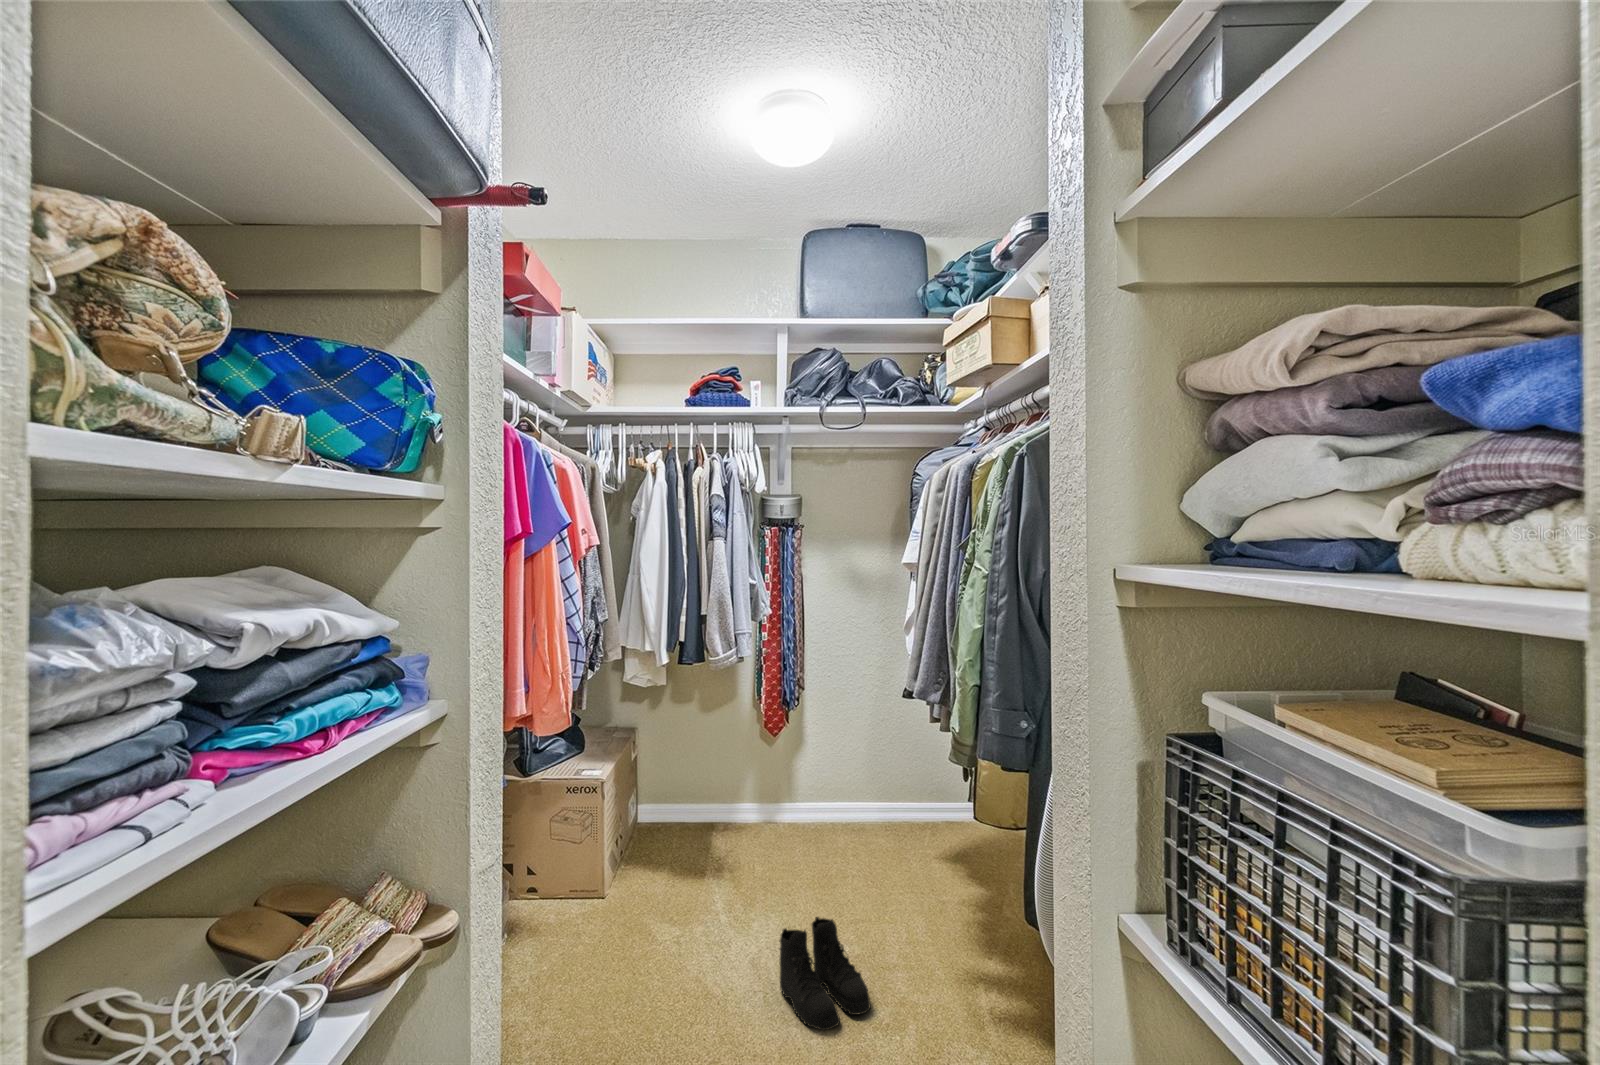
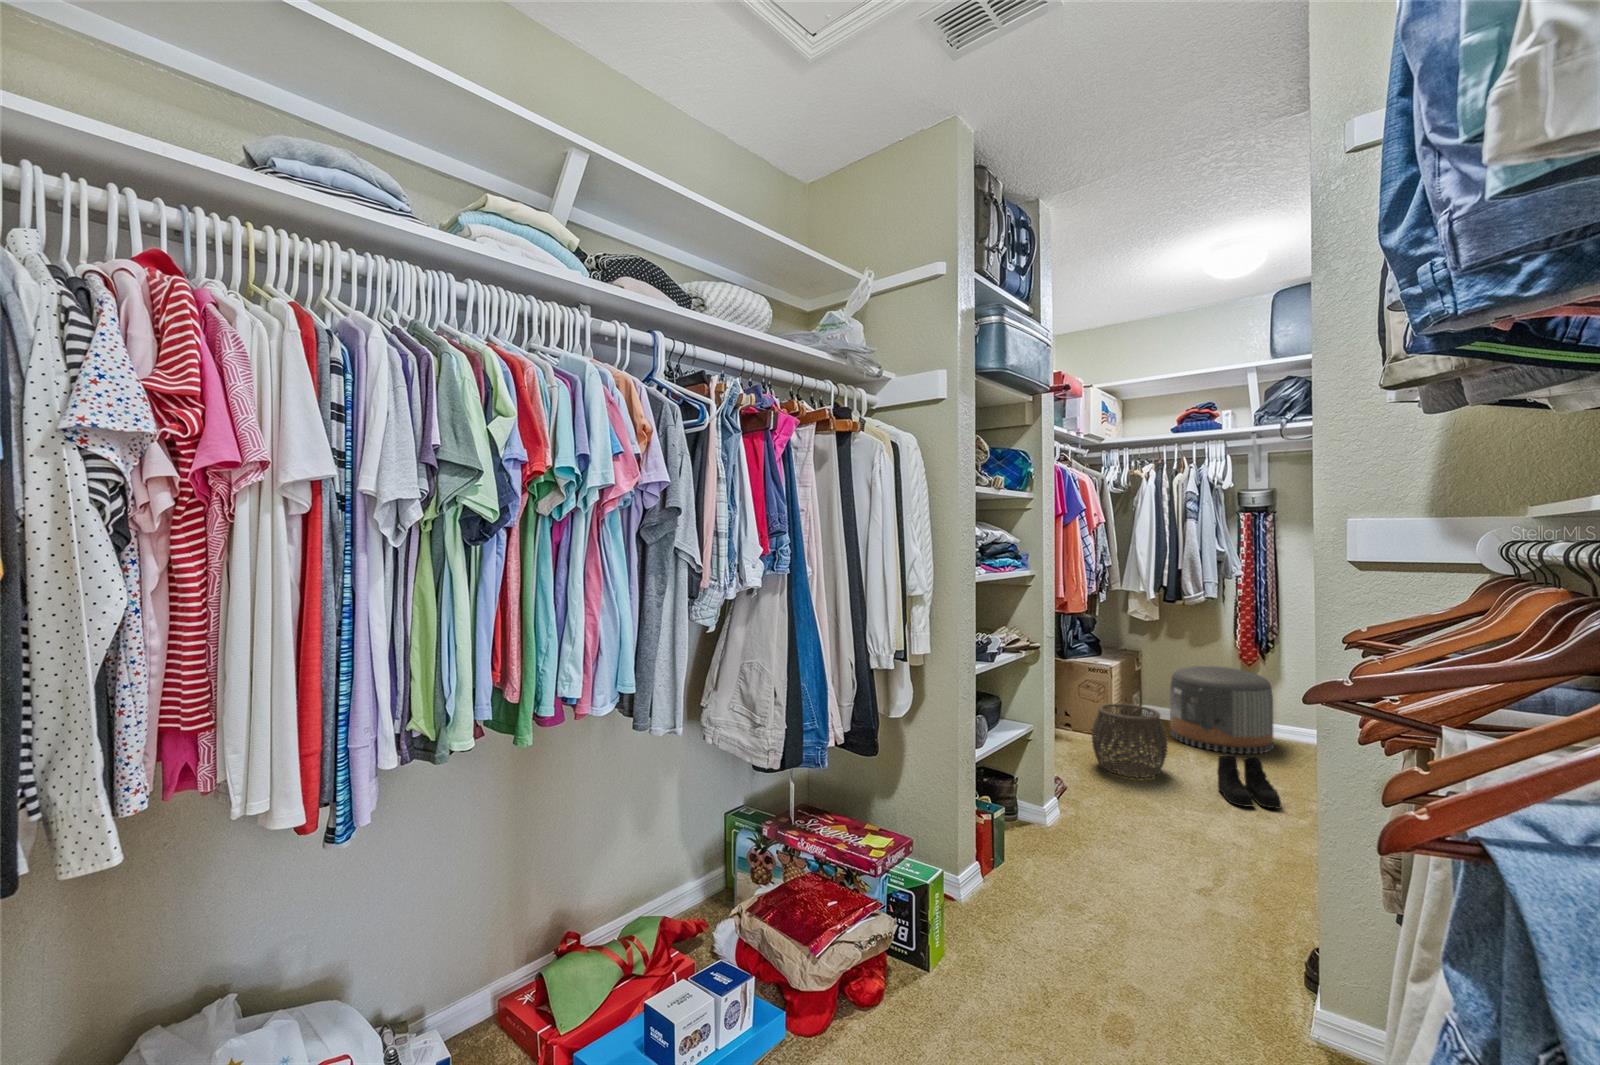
pouf: none [685,740,809,879] -> present [1170,666,1273,754]
woven basket: none [579,861,705,1020] -> present [1092,704,1168,778]

